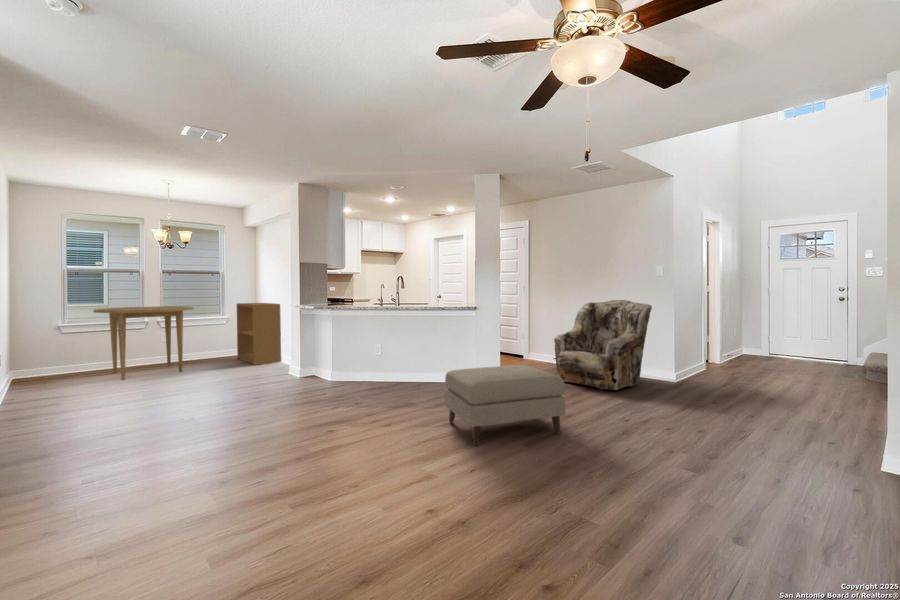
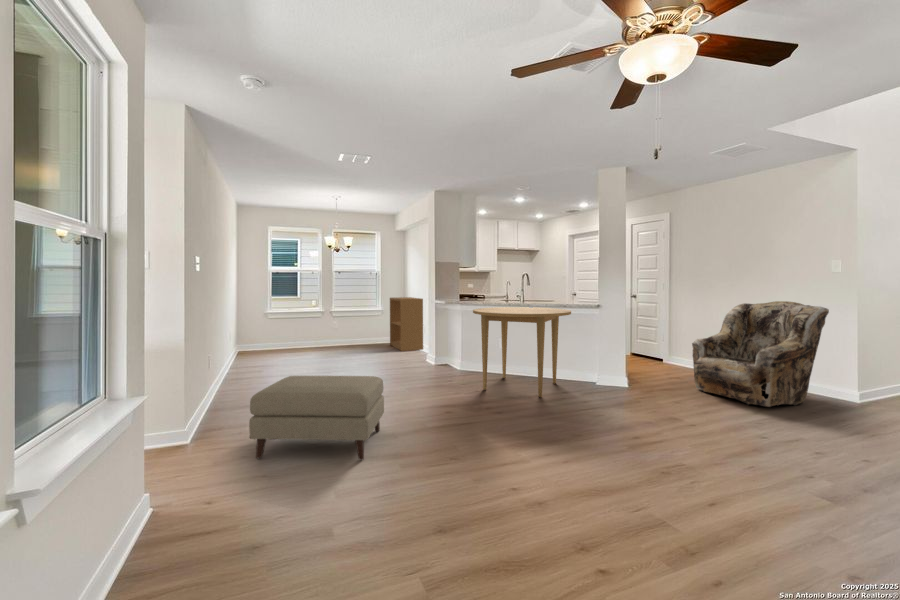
dining table: present [93,306,193,379] -> present [473,307,571,397]
ottoman: present [445,365,565,445] -> present [249,376,384,460]

